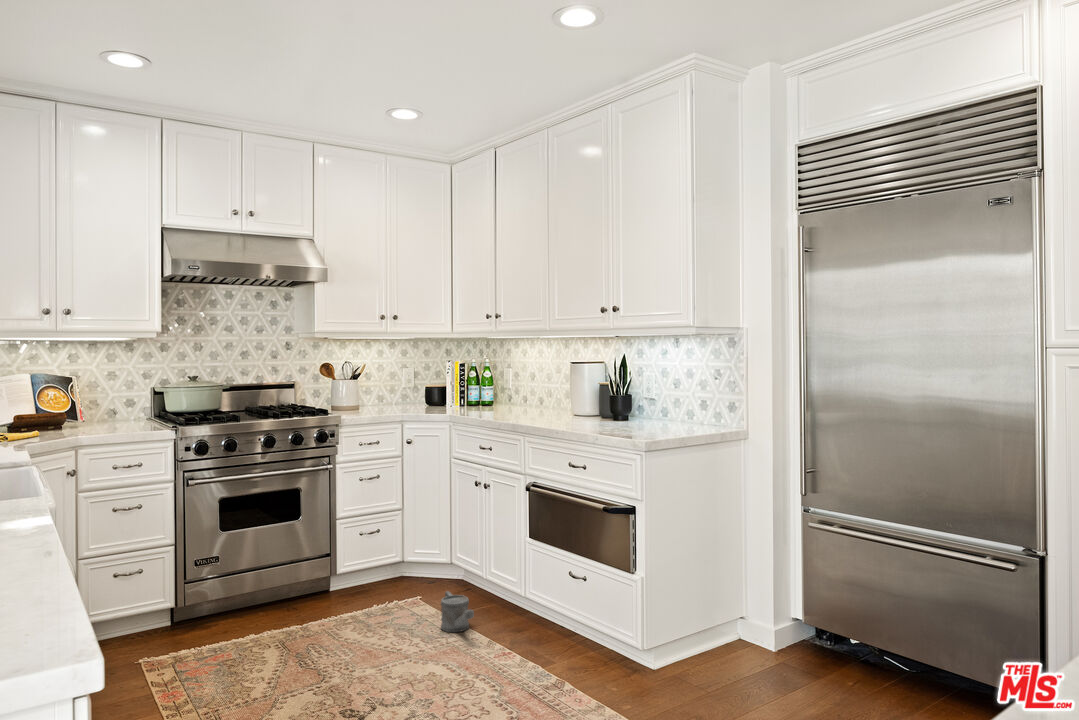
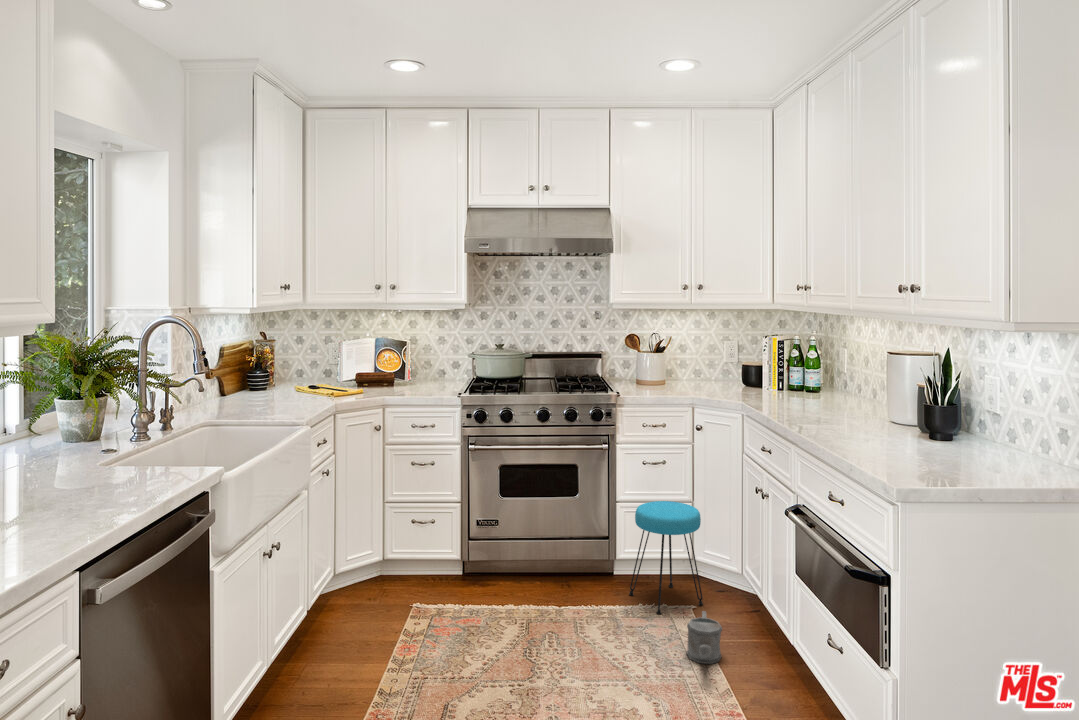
stool: none [360,509,429,609] -> present [629,501,703,614]

